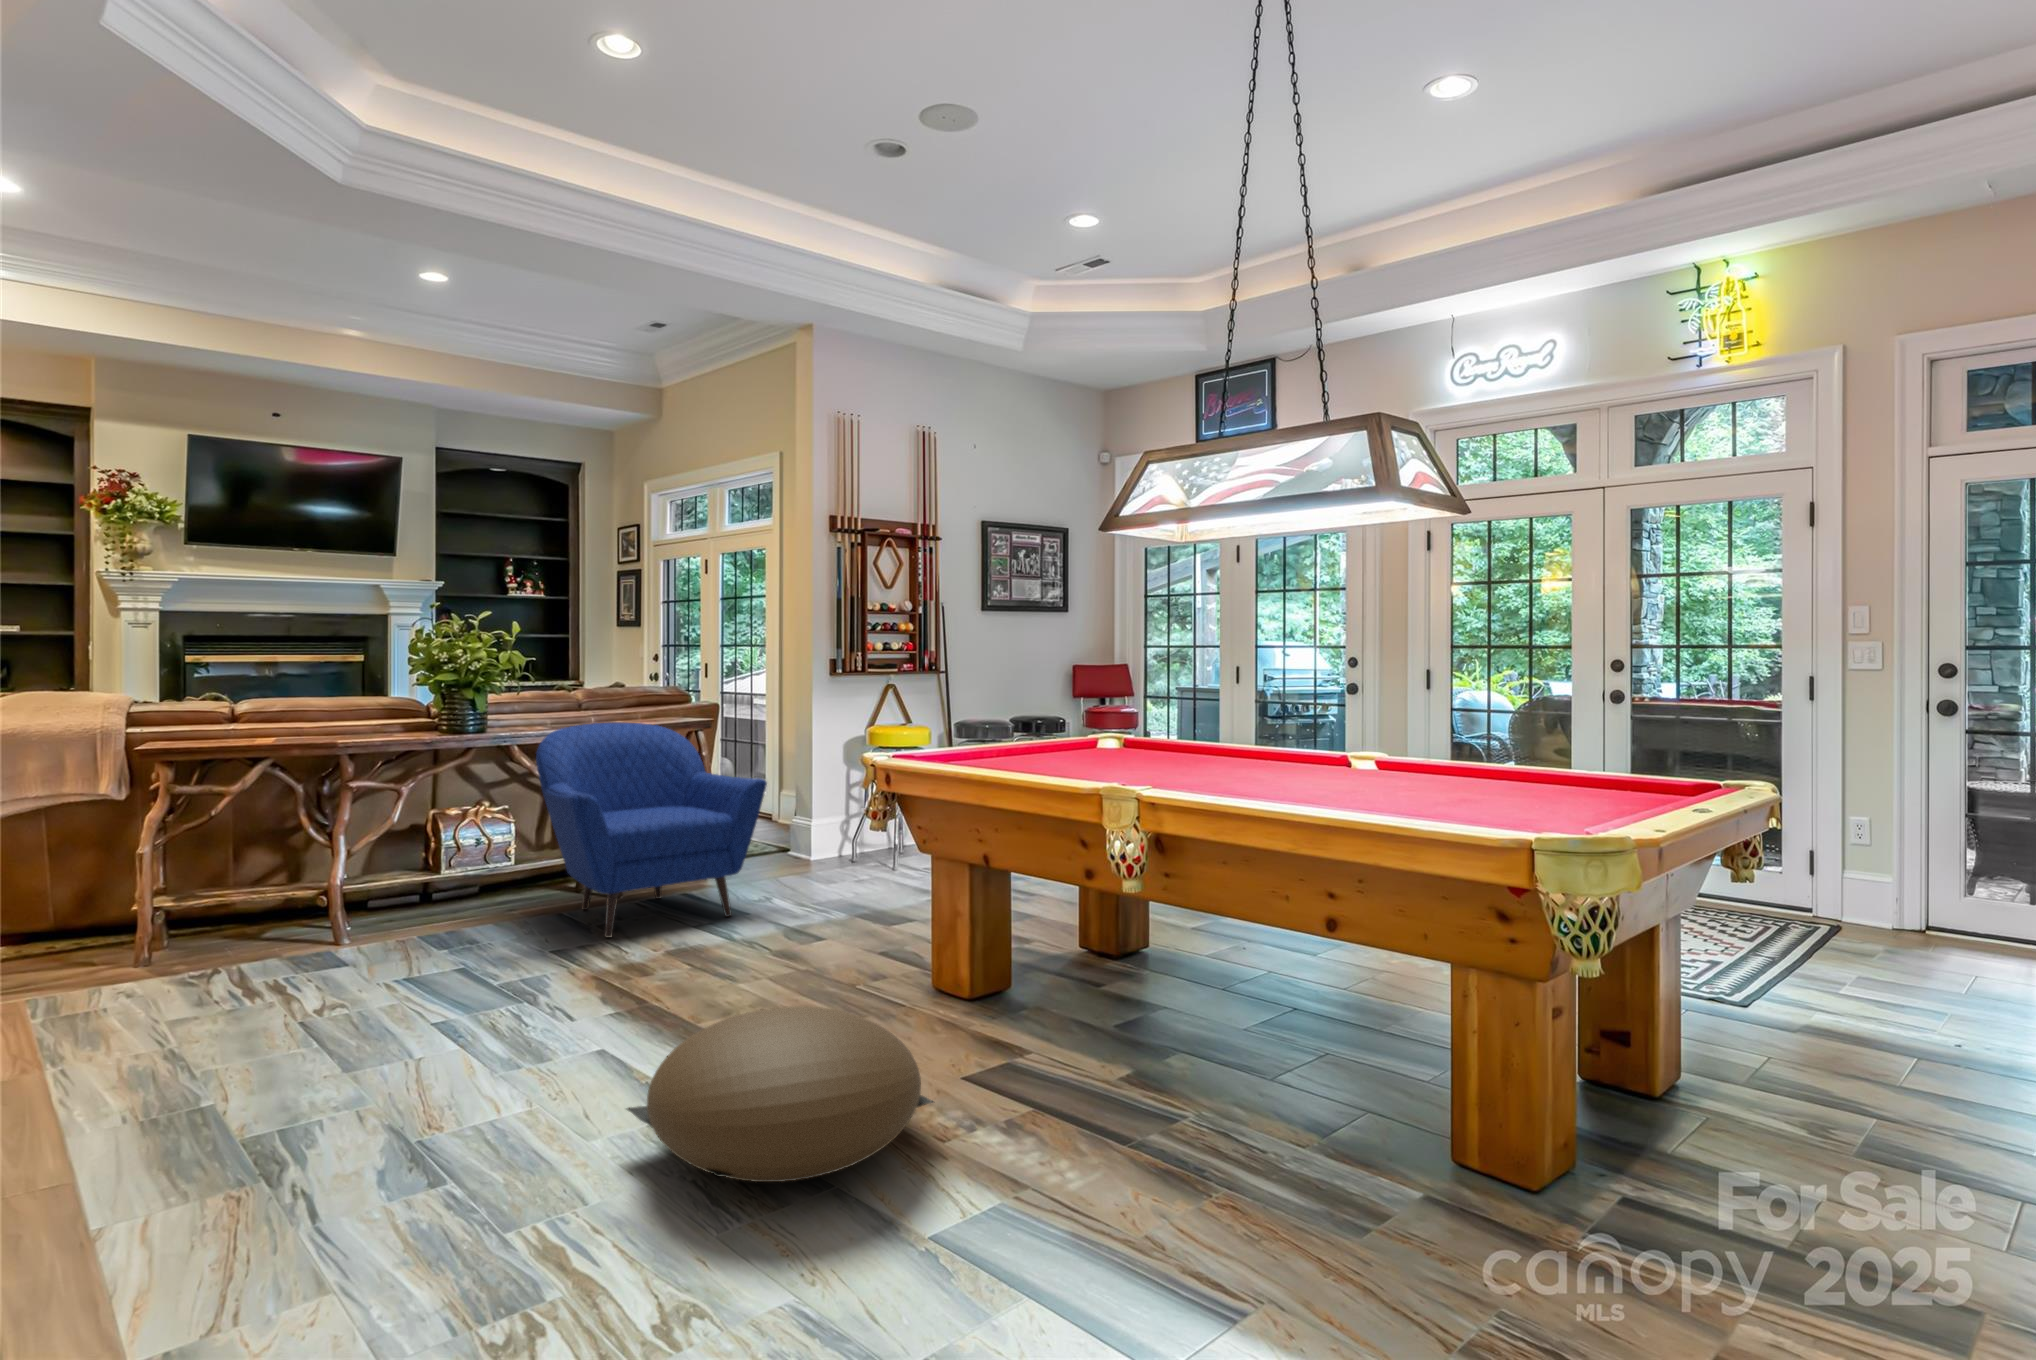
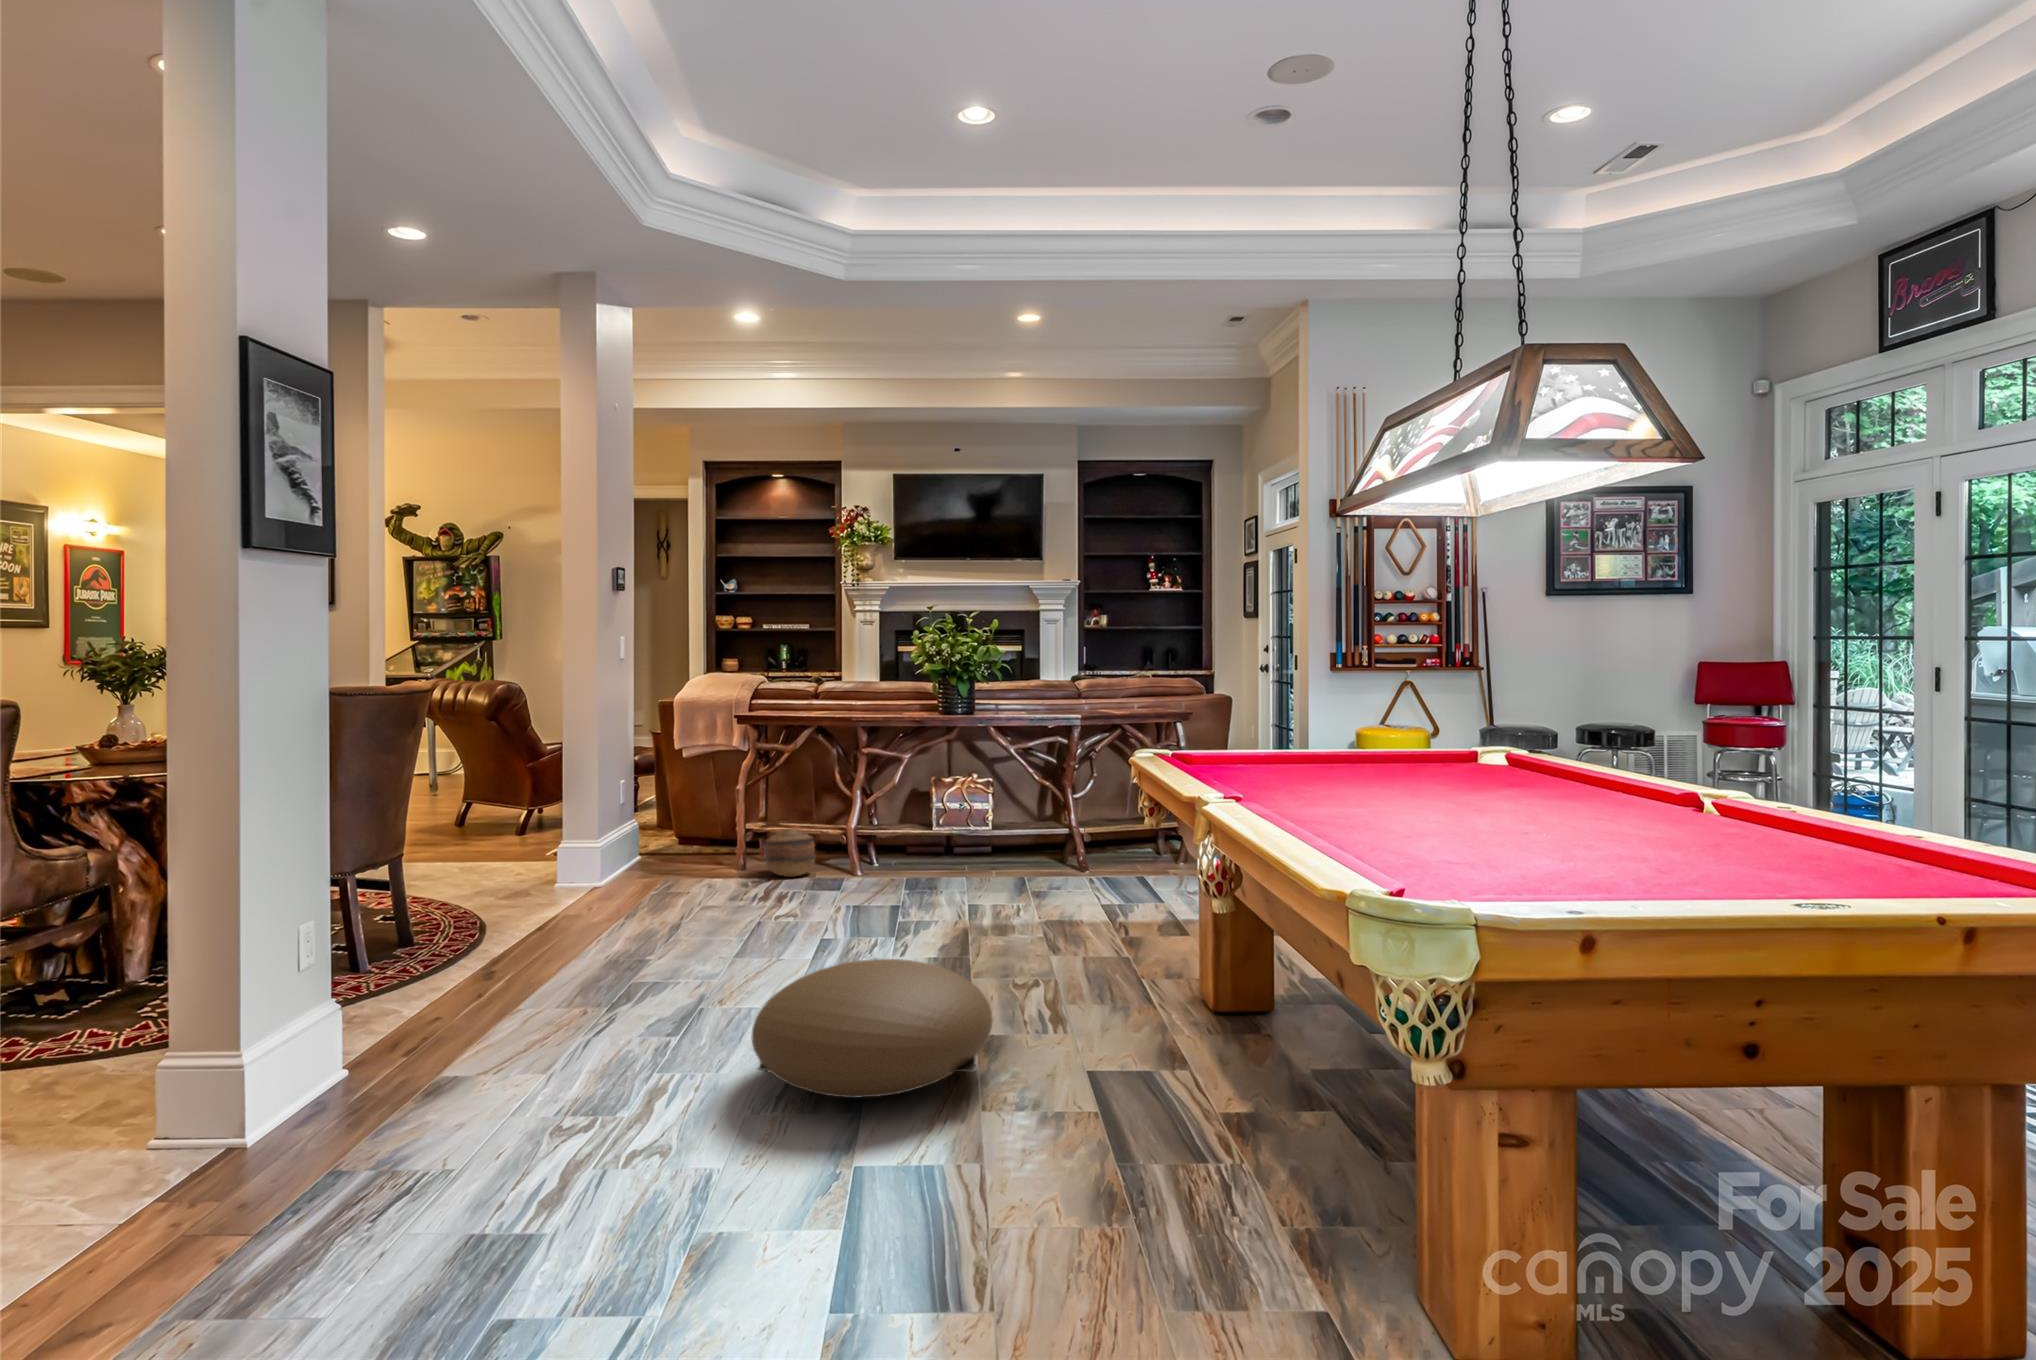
armchair: present [536,722,767,937] -> none [982,711,1172,904]
basket: none [197,898,279,963] -> present [765,829,815,877]

